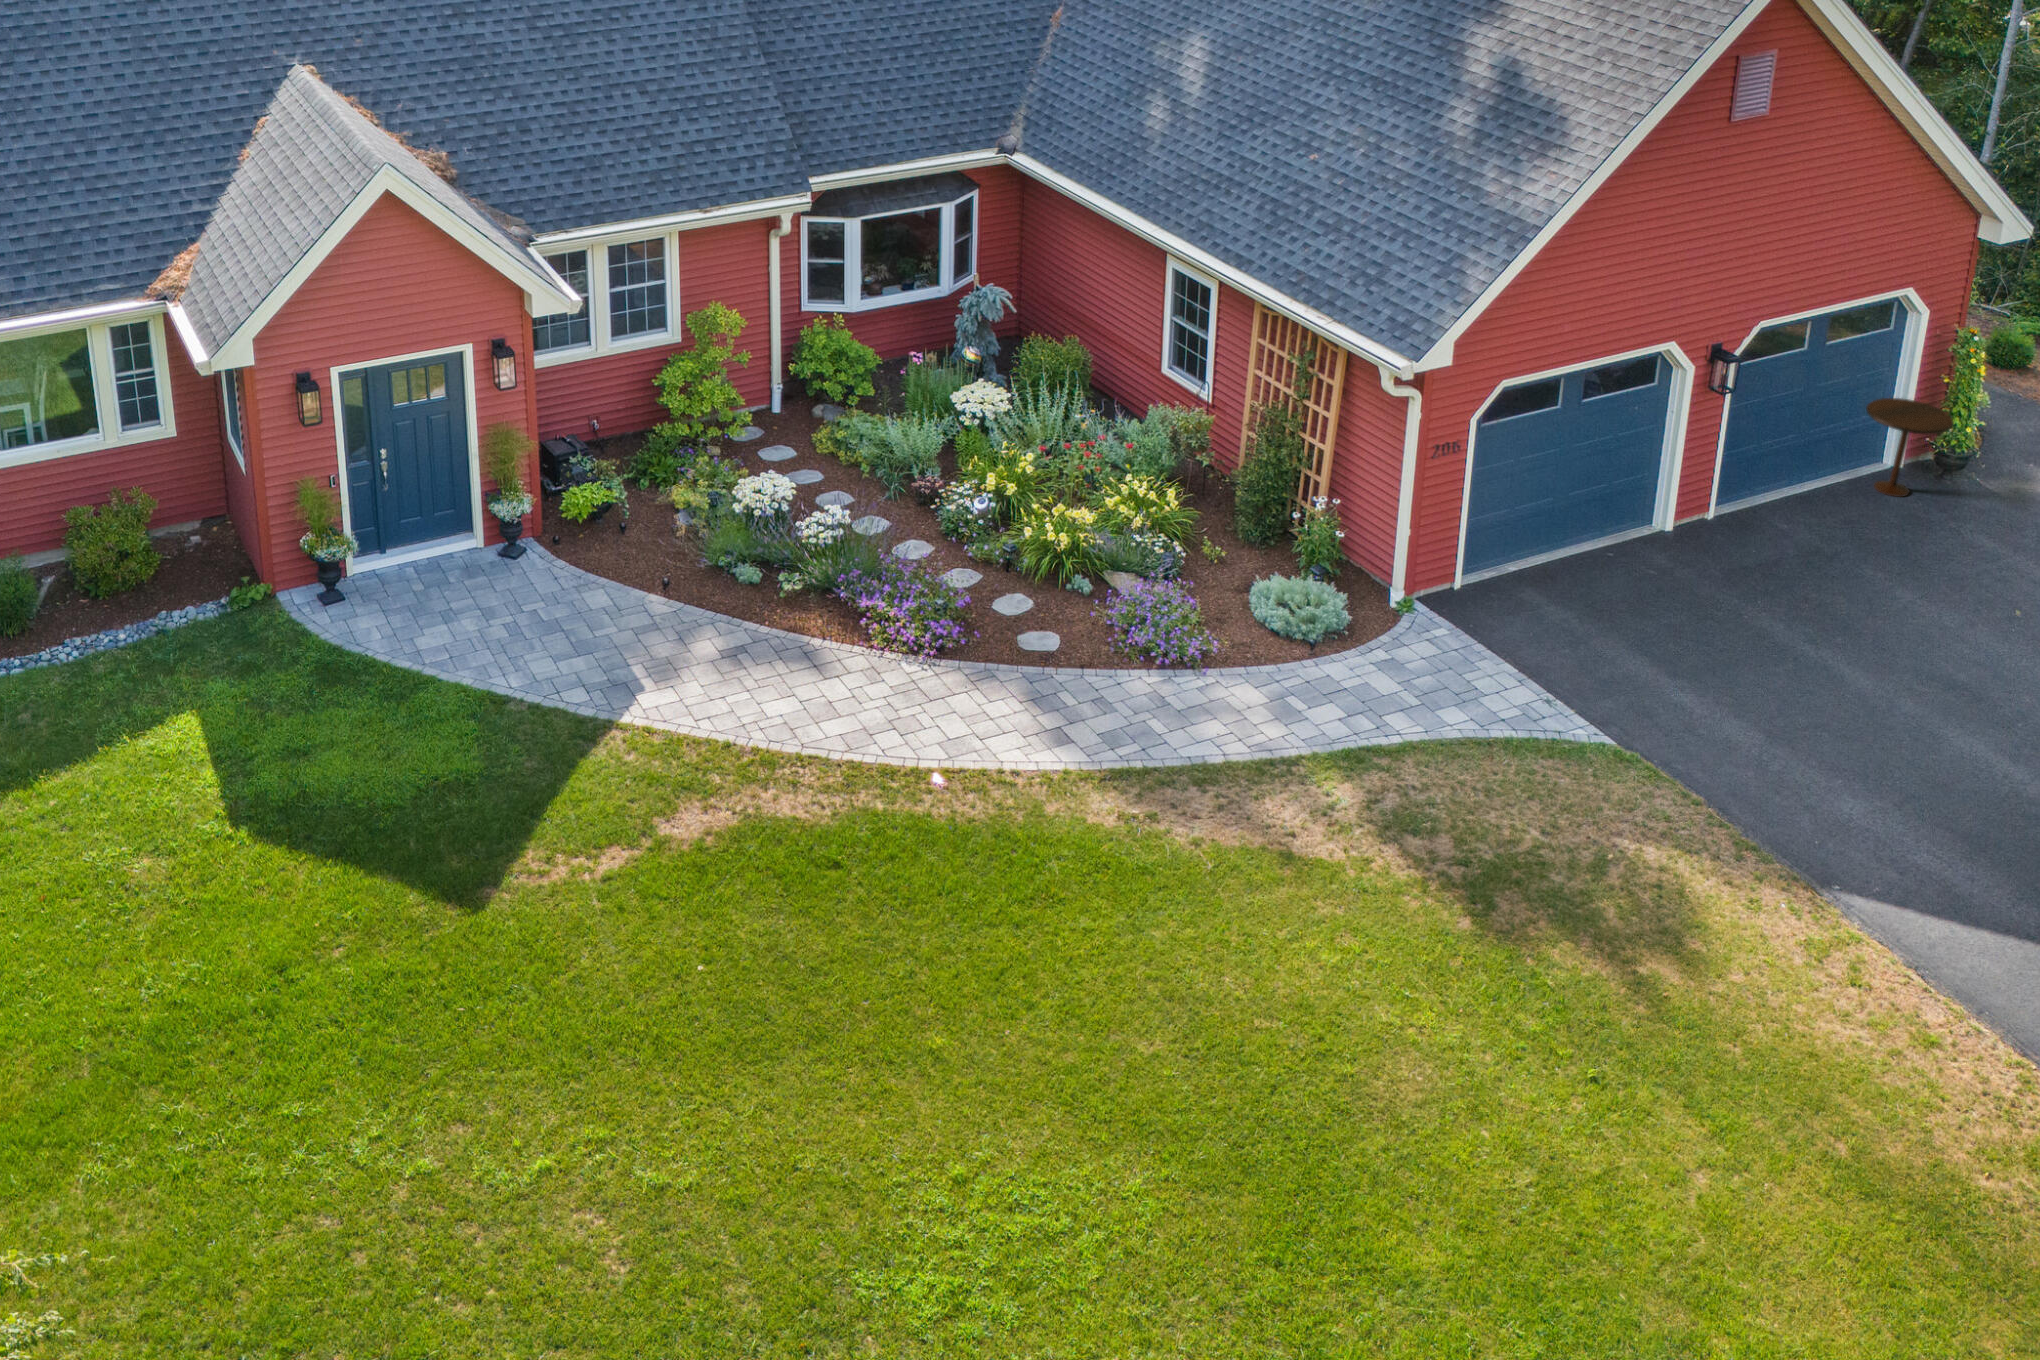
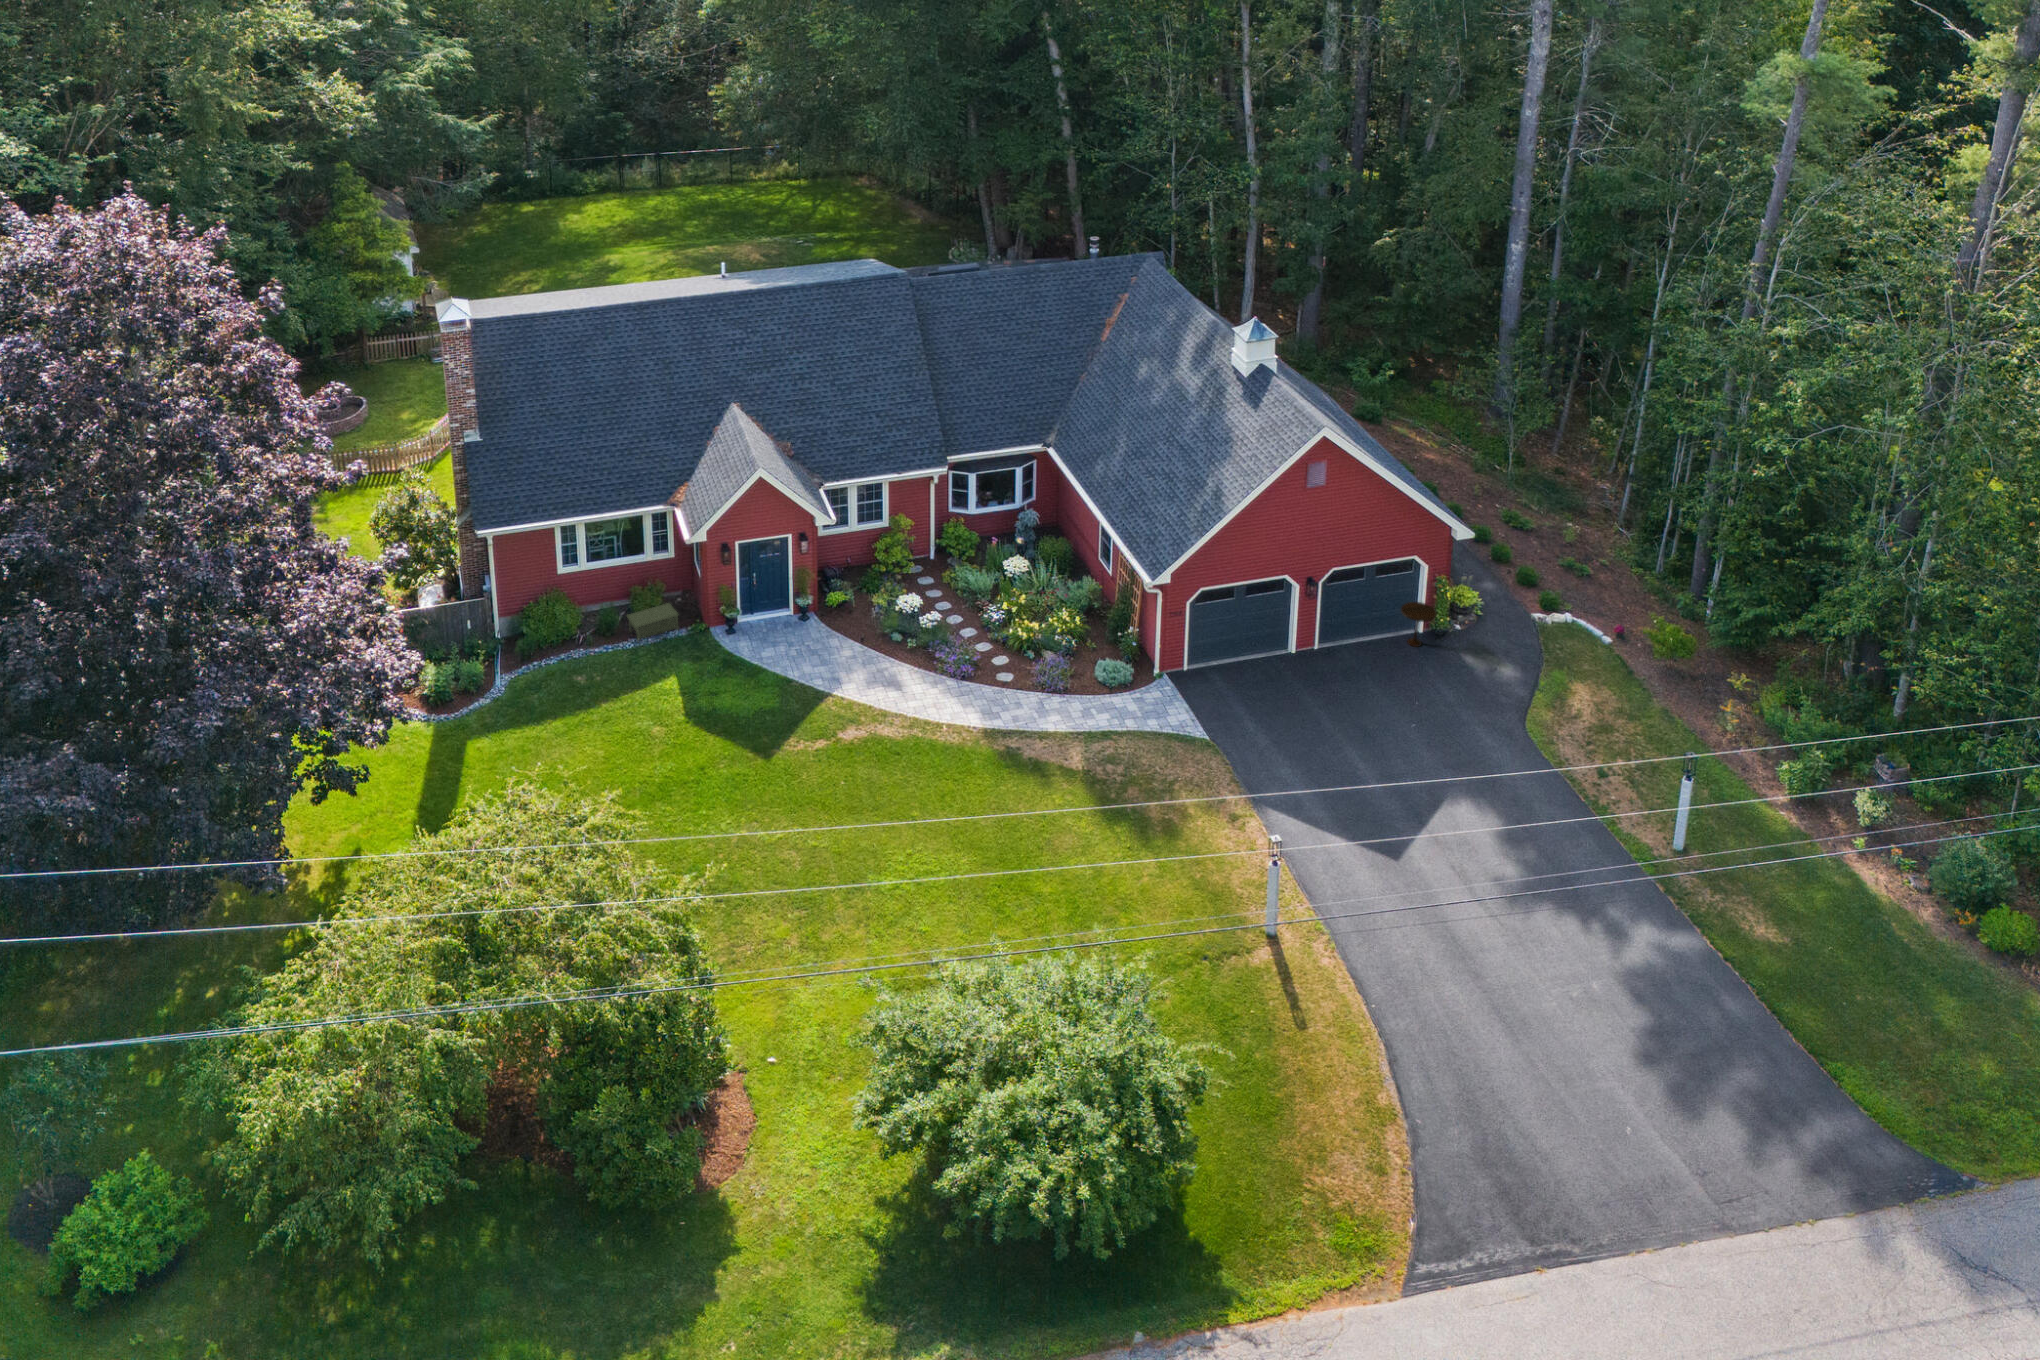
storage bench: none [56,539,198,643] -> present [627,603,678,643]

